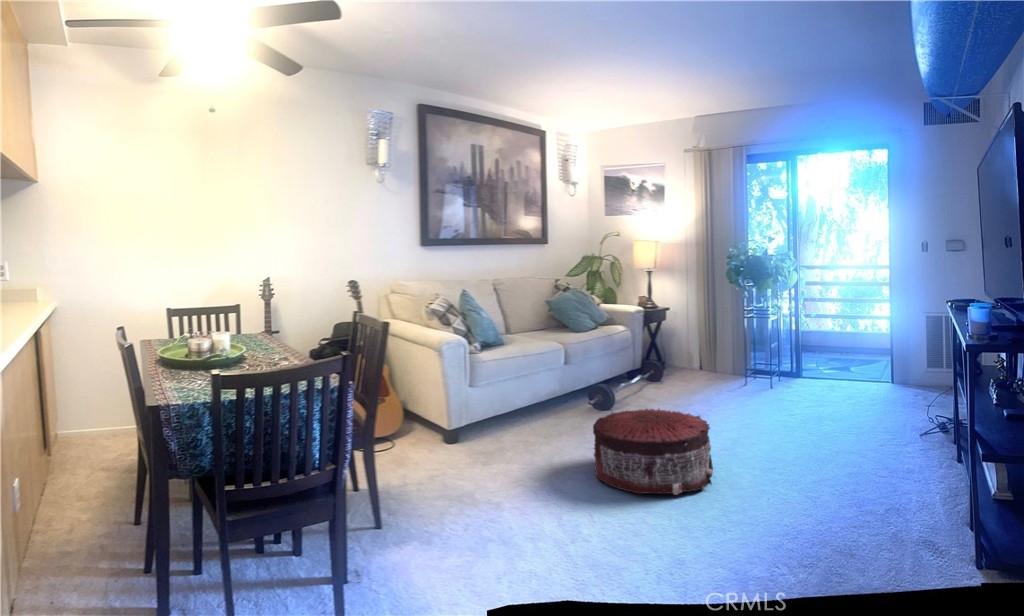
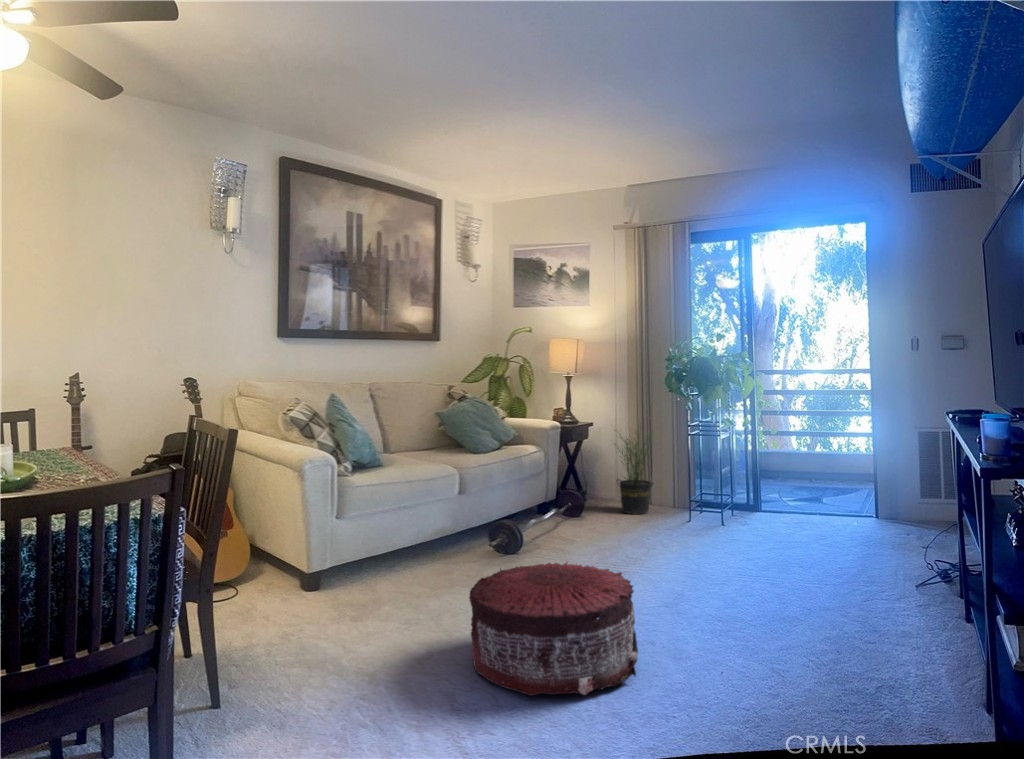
potted plant: none [680,307,723,379] -> present [614,427,653,514]

